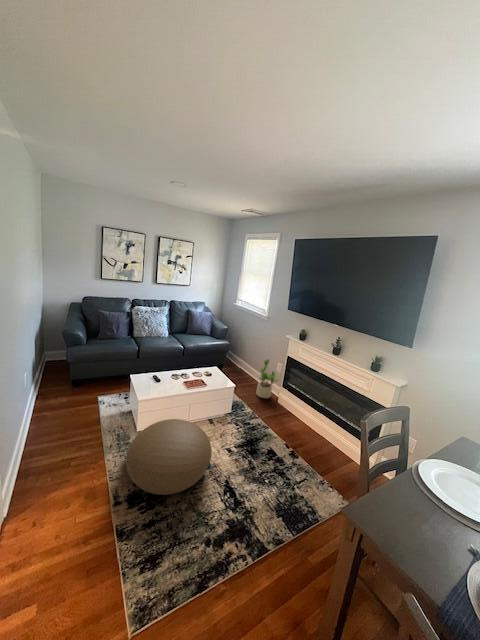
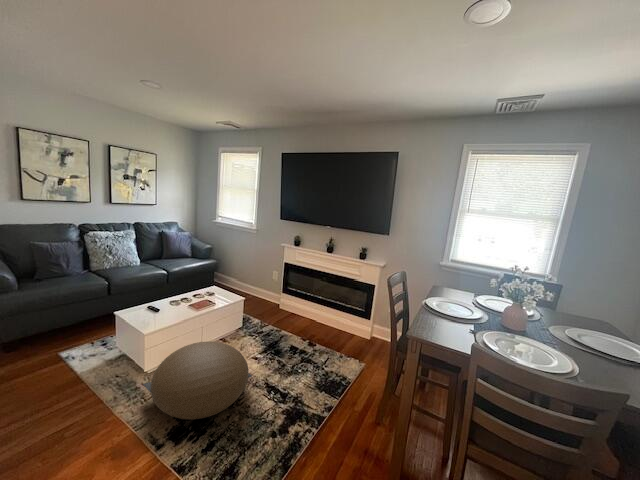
potted plant: present [256,359,279,398] -> none [256,270,277,308]

